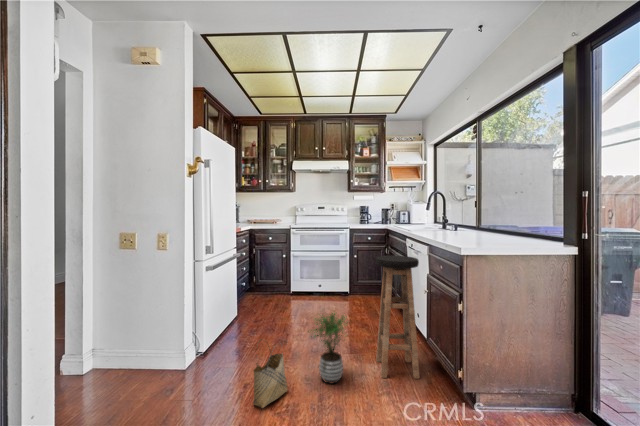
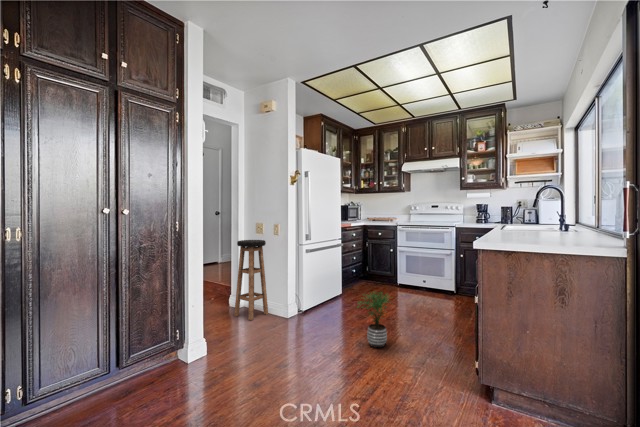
bar stool: present [376,256,419,379] -> present [234,240,268,320]
woven basket: present [253,340,288,408] -> none [311,301,339,347]

